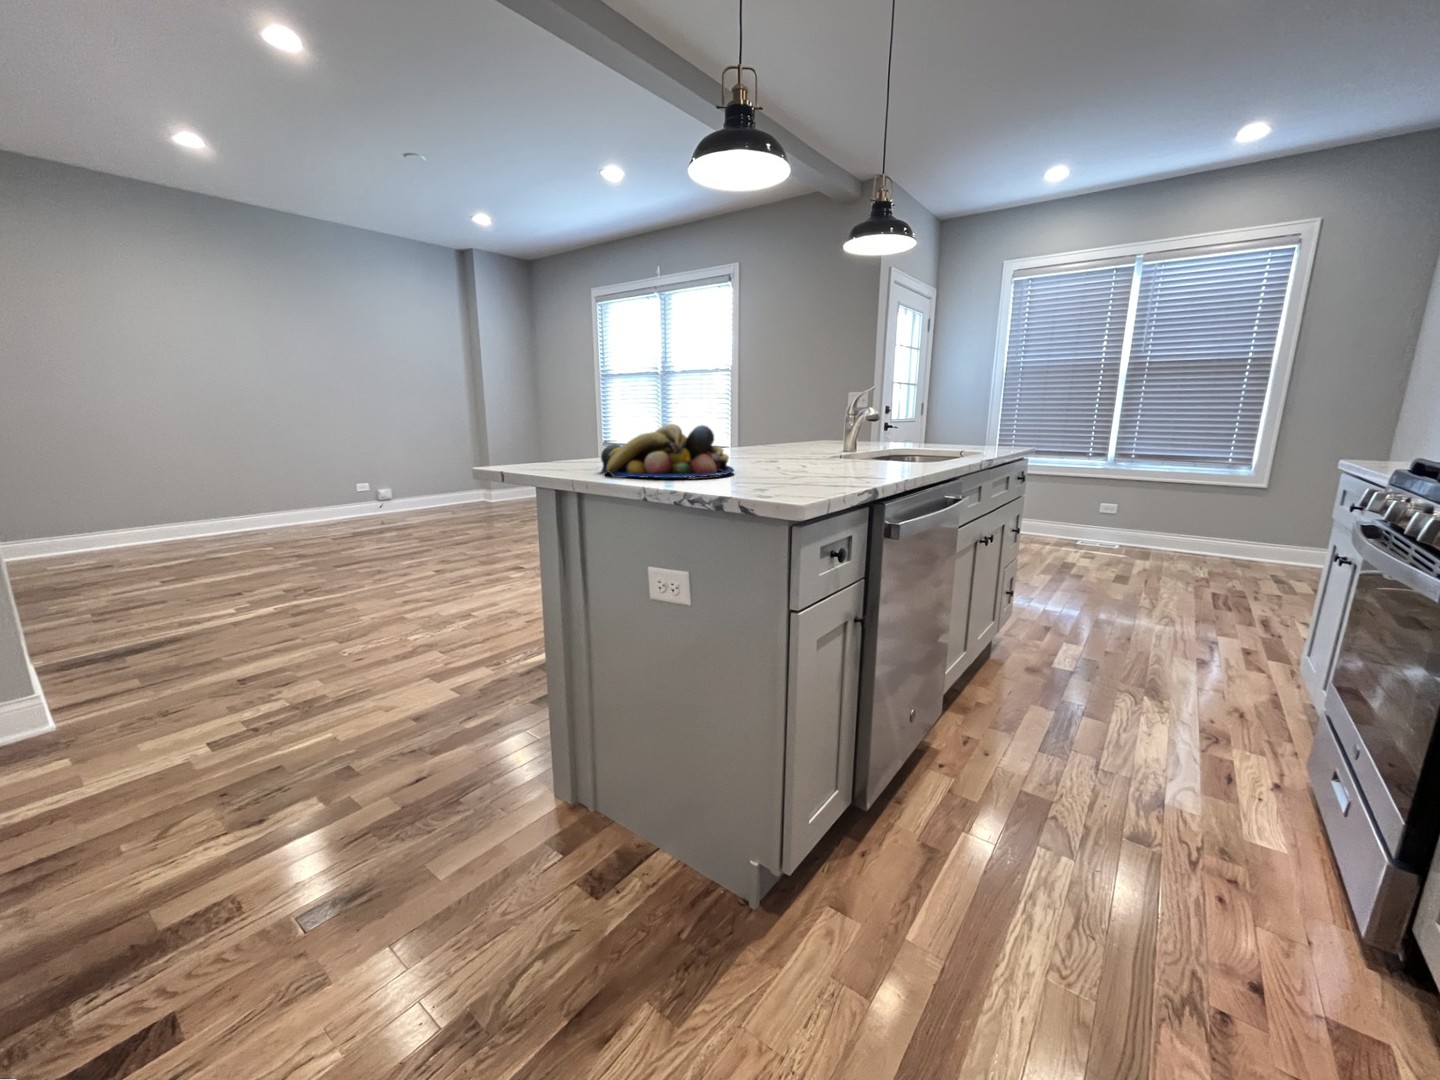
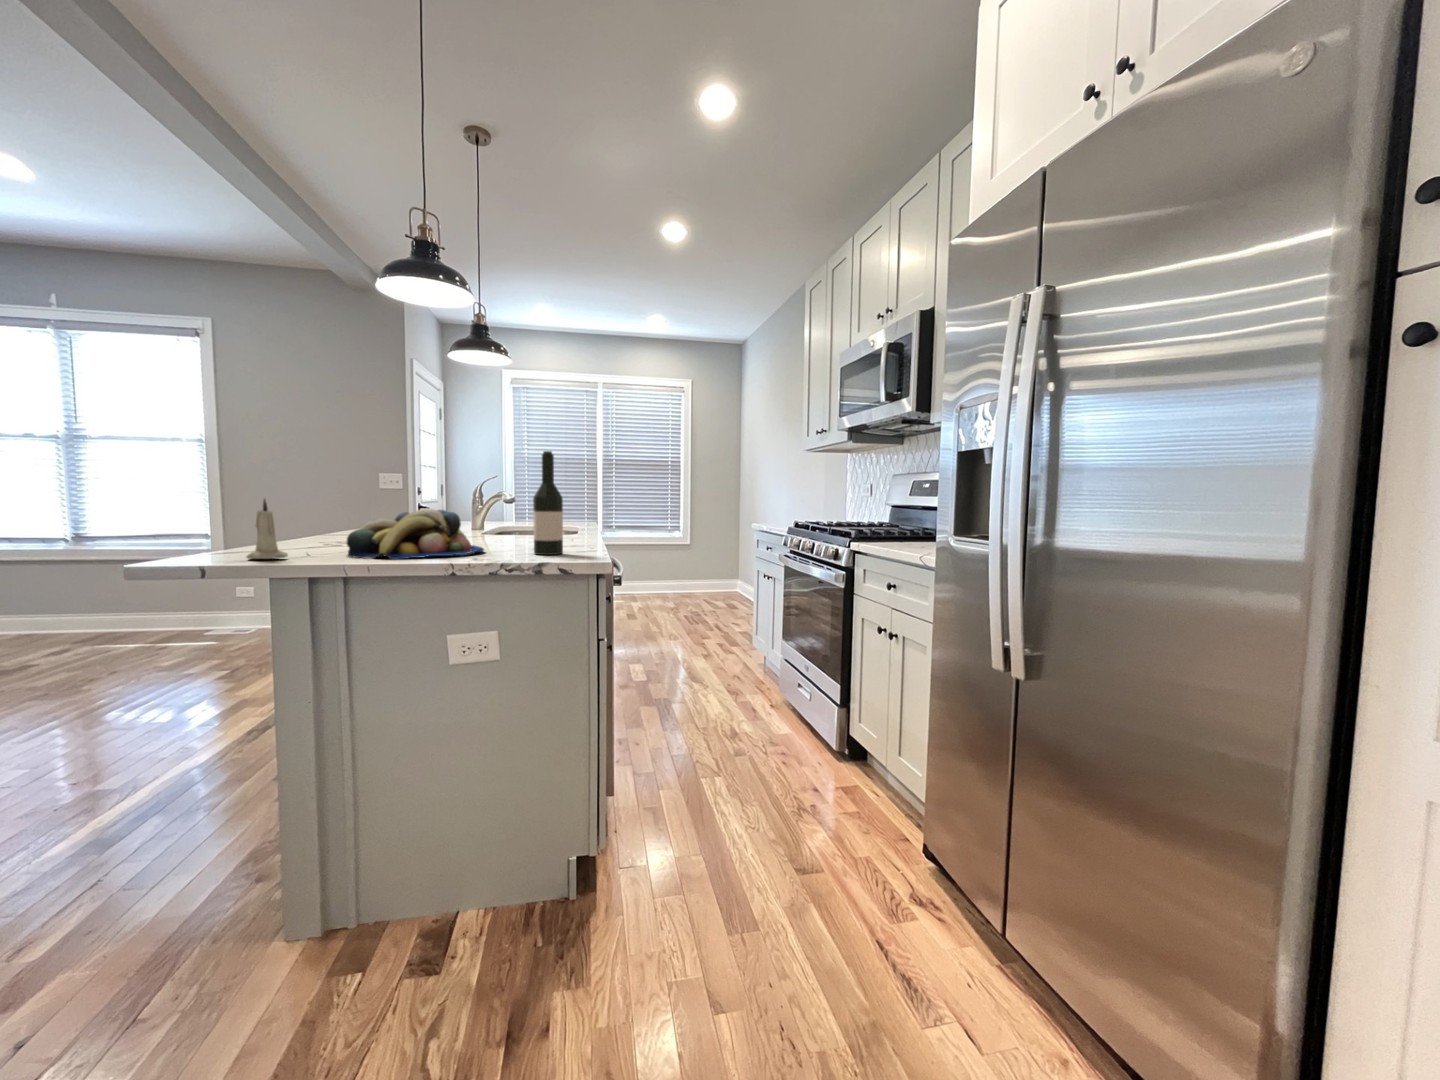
wine bottle: none [759,345,798,487] -> present [533,451,563,555]
candle: none [528,412,557,469] -> present [247,499,288,559]

